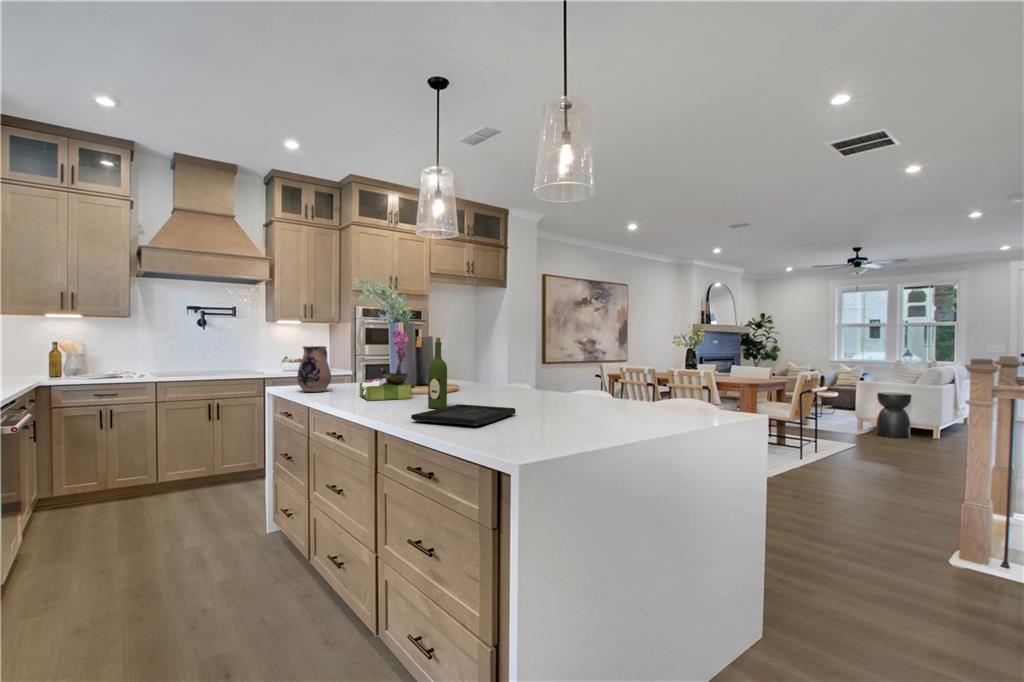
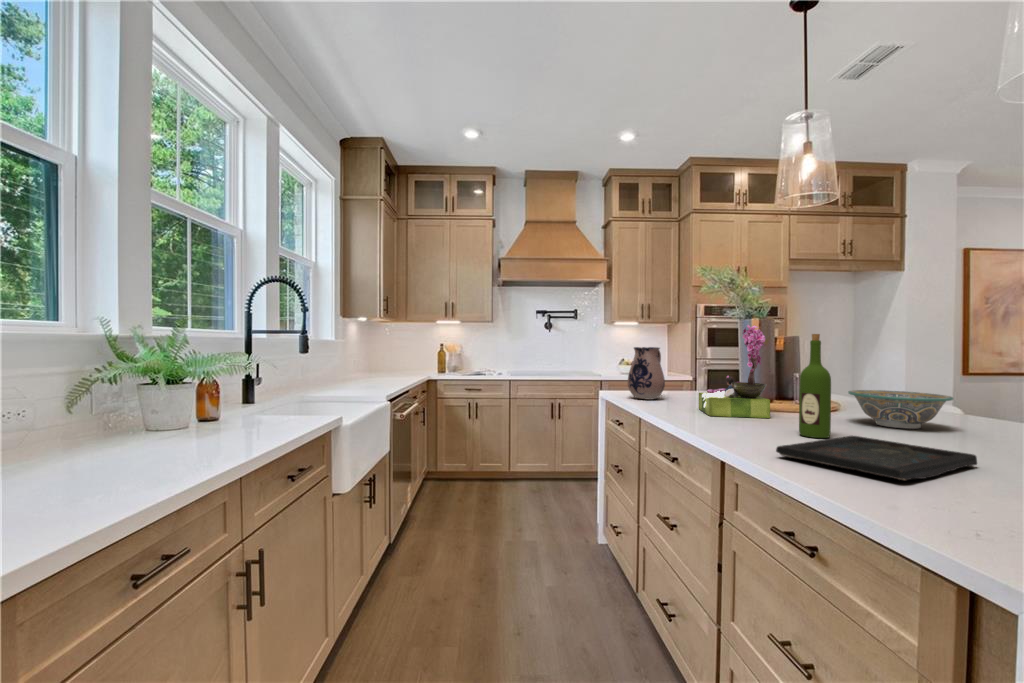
bowl: none [460,374,515,398] -> present [848,390,953,429]

